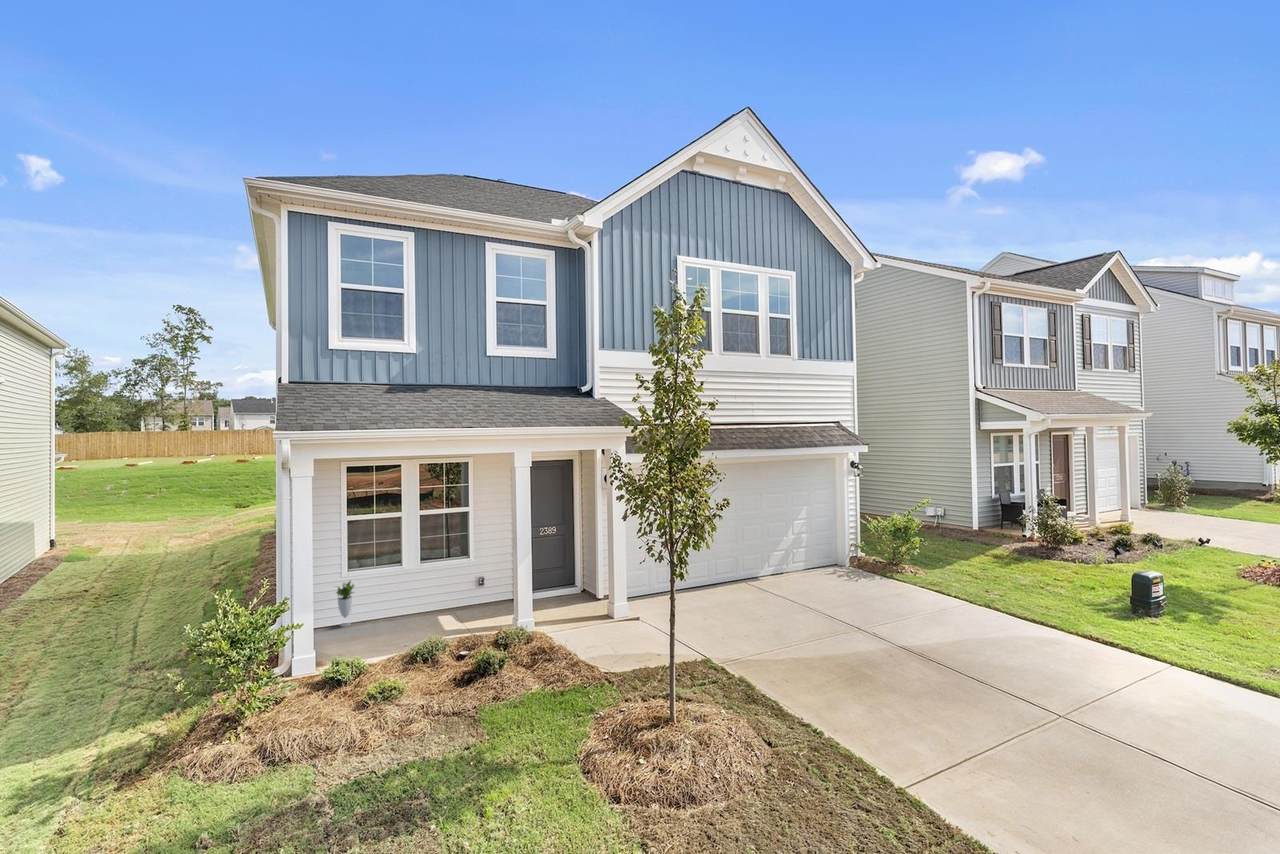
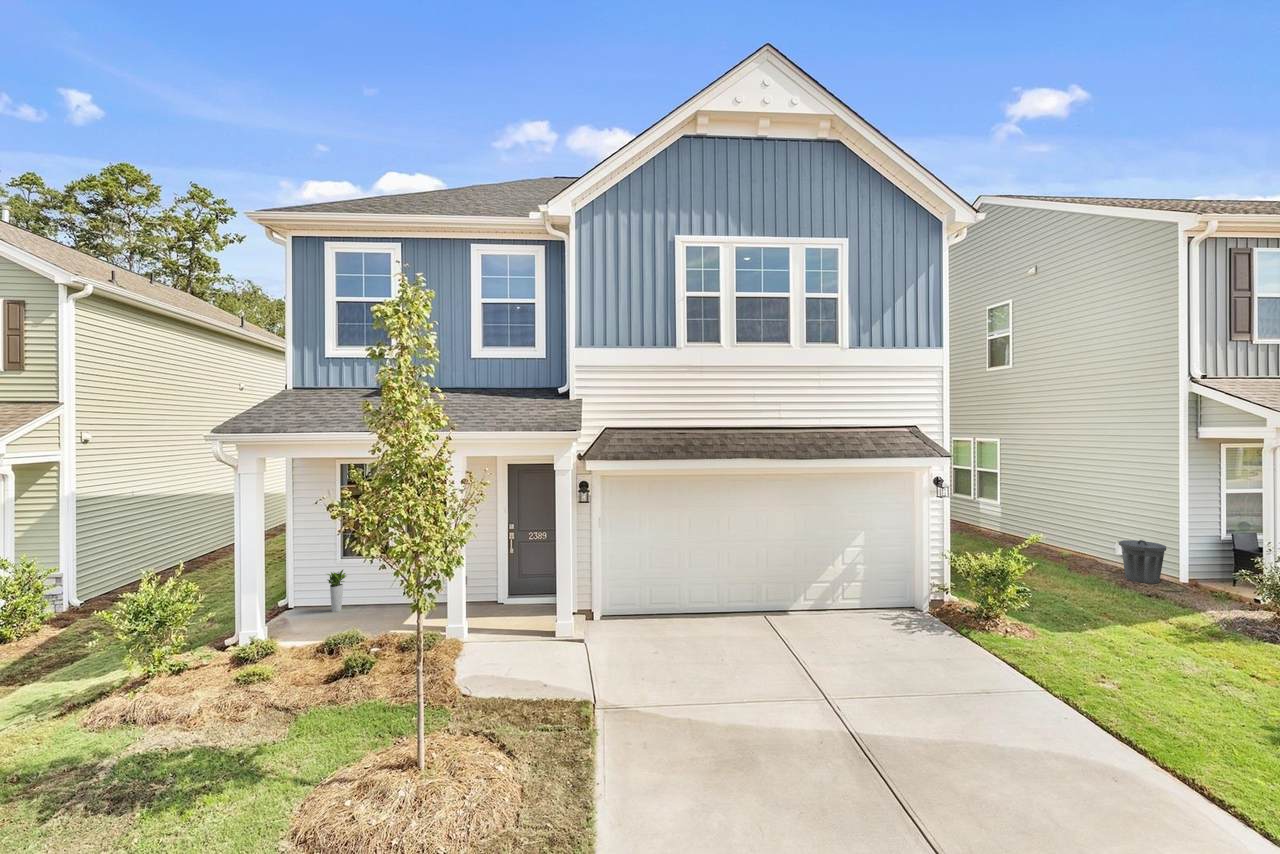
trash can: none [937,502,965,532] -> present [1119,540,1166,584]

